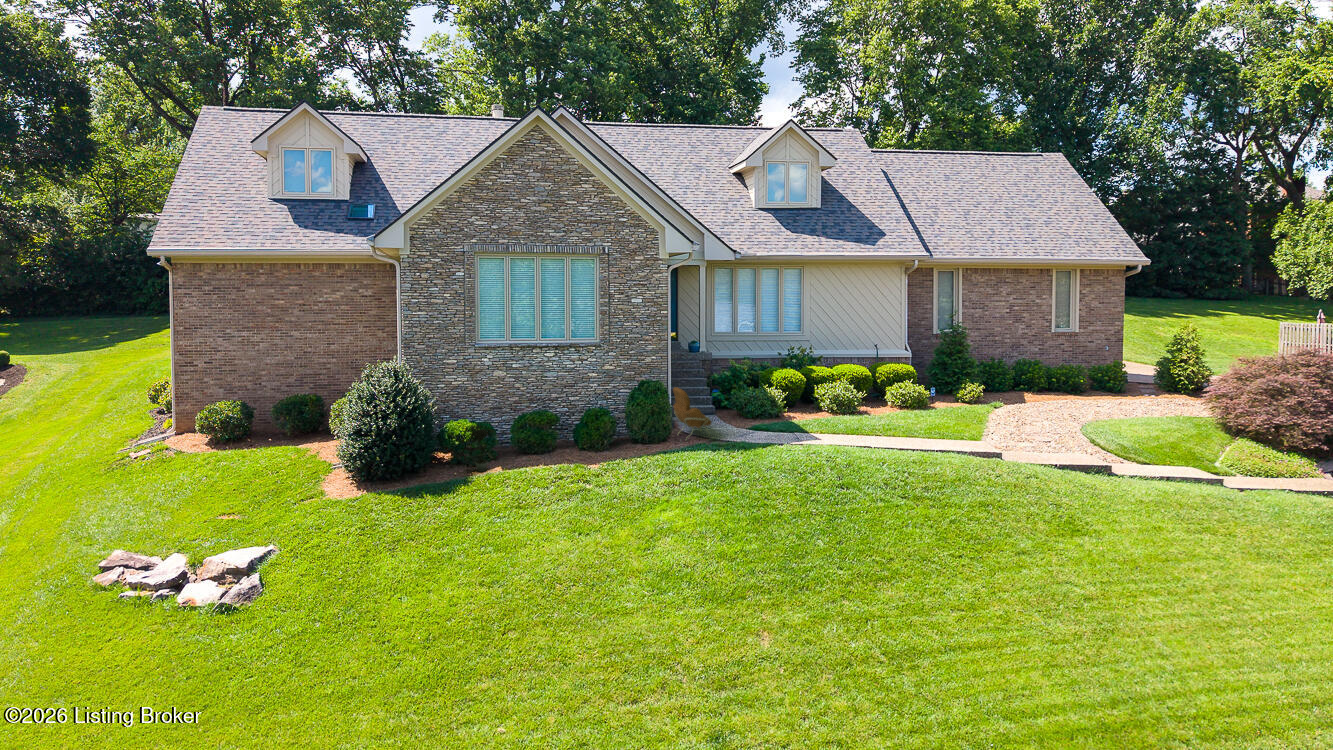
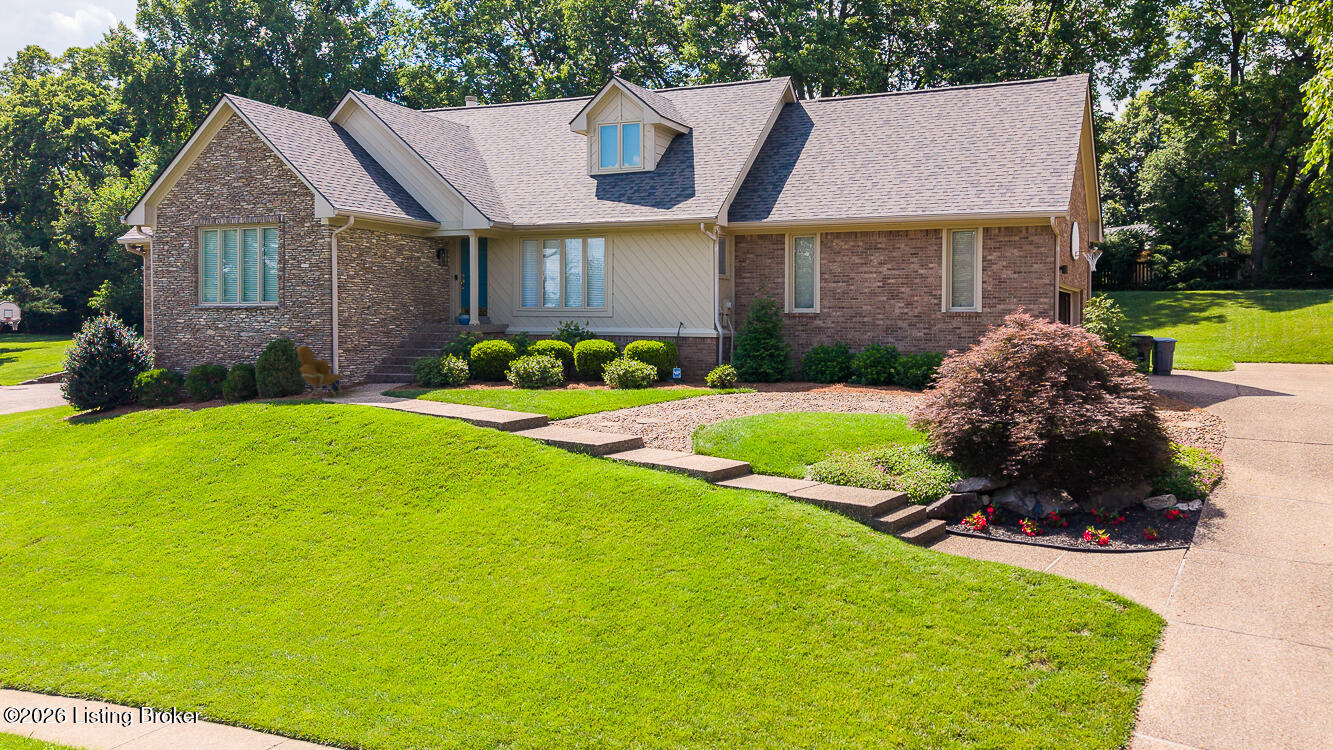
potted plant: present [464,425,494,472] -> none [110,365,134,409]

